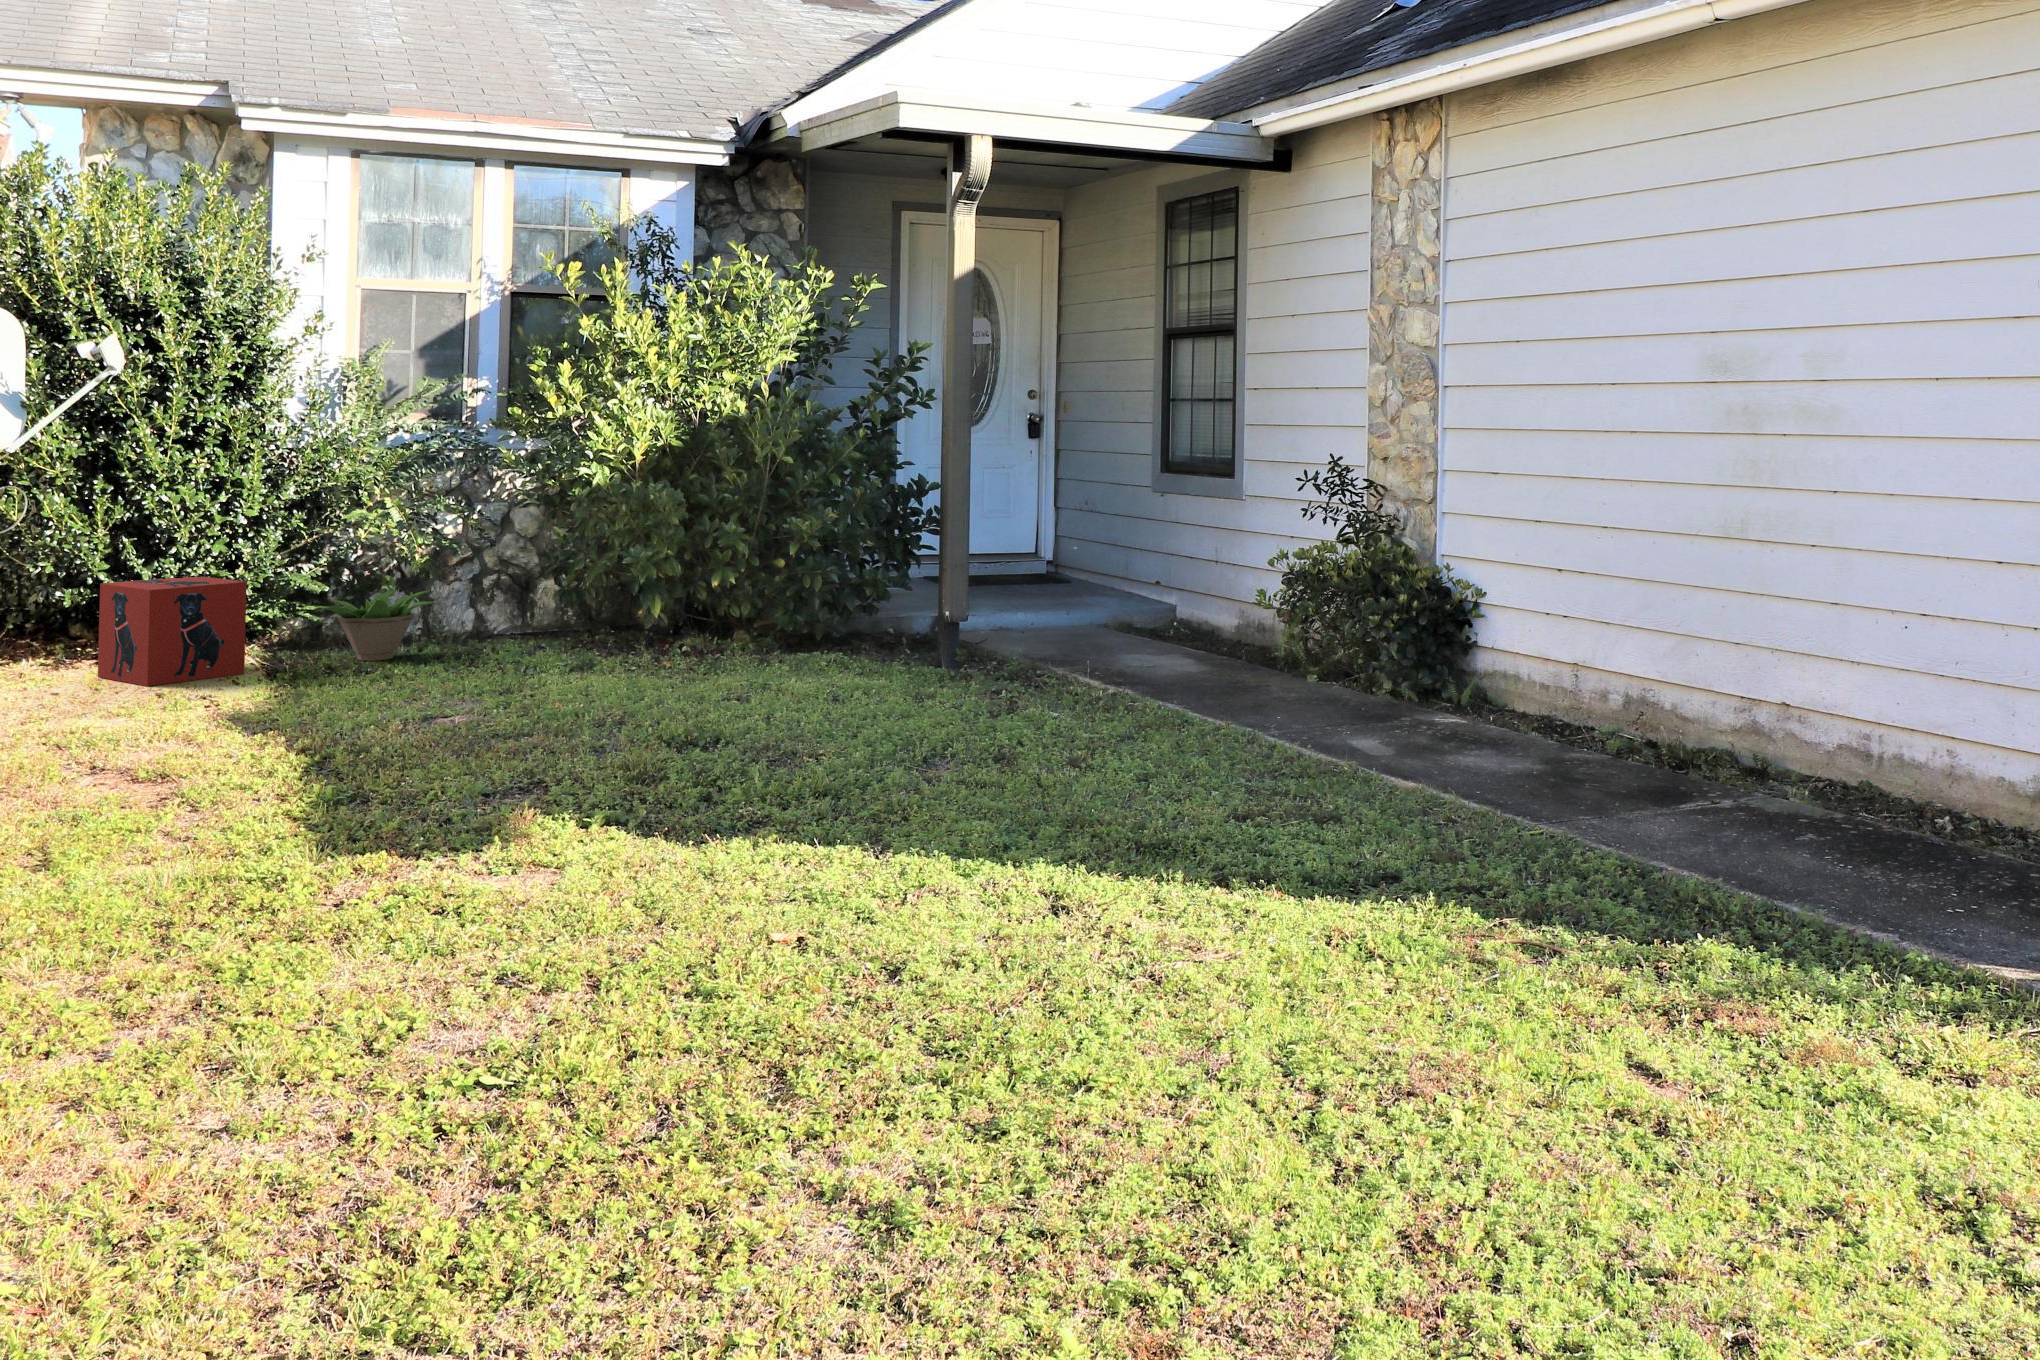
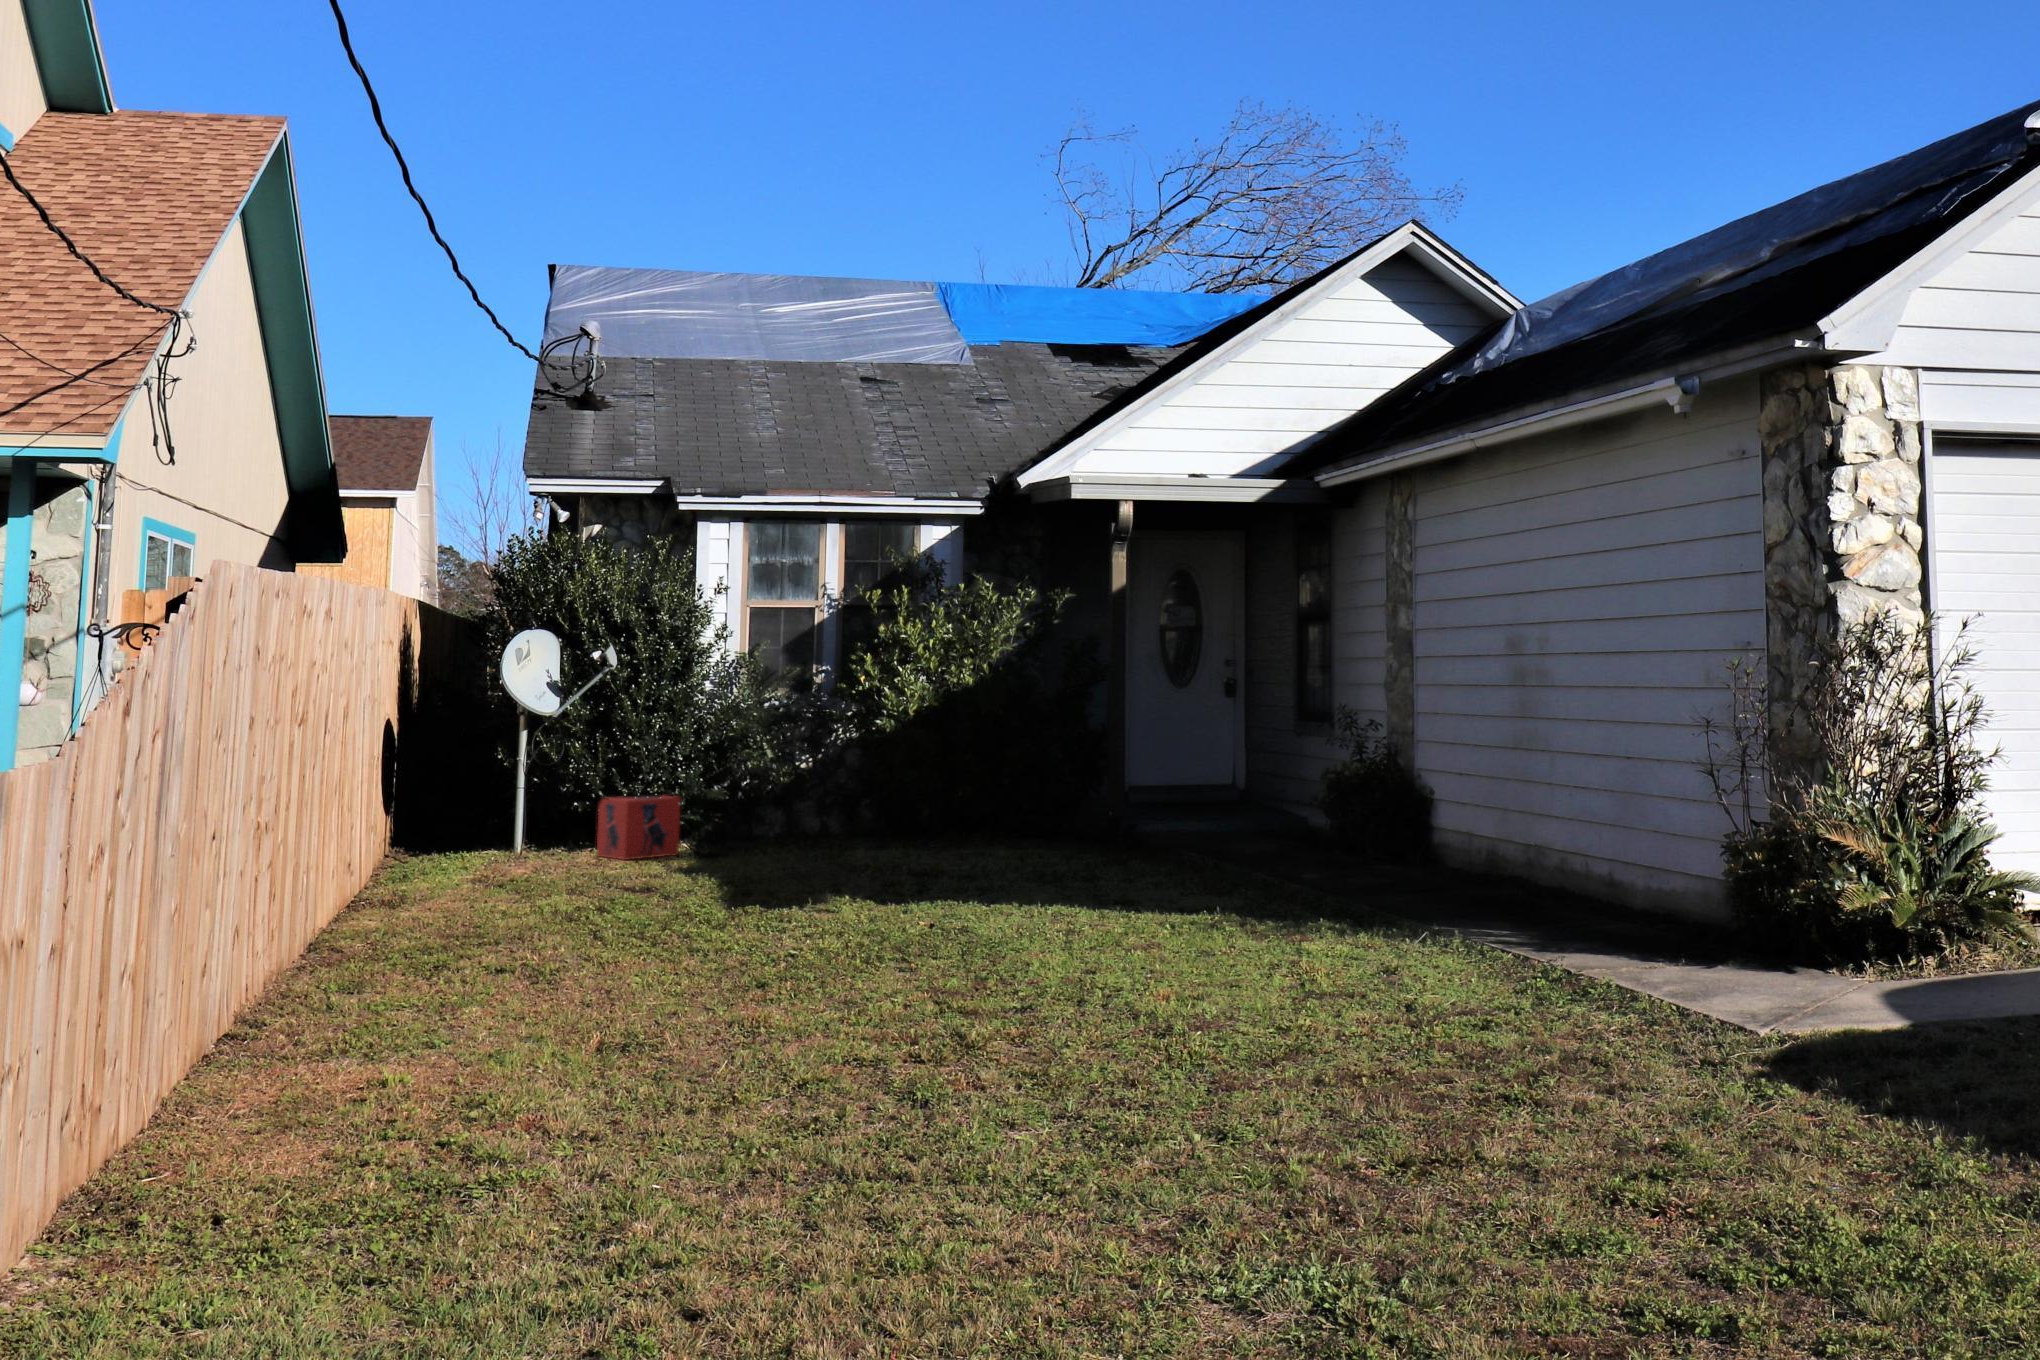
decorative plant: present [314,590,432,661] -> none [719,805,790,849]

